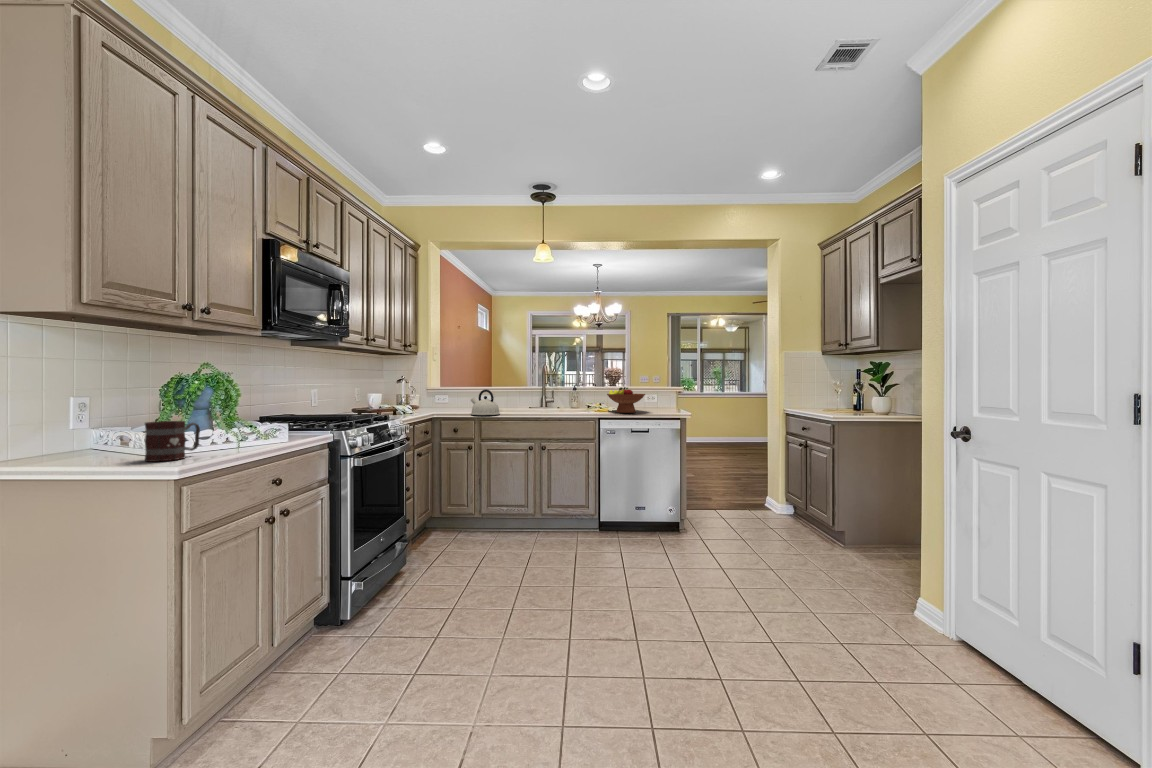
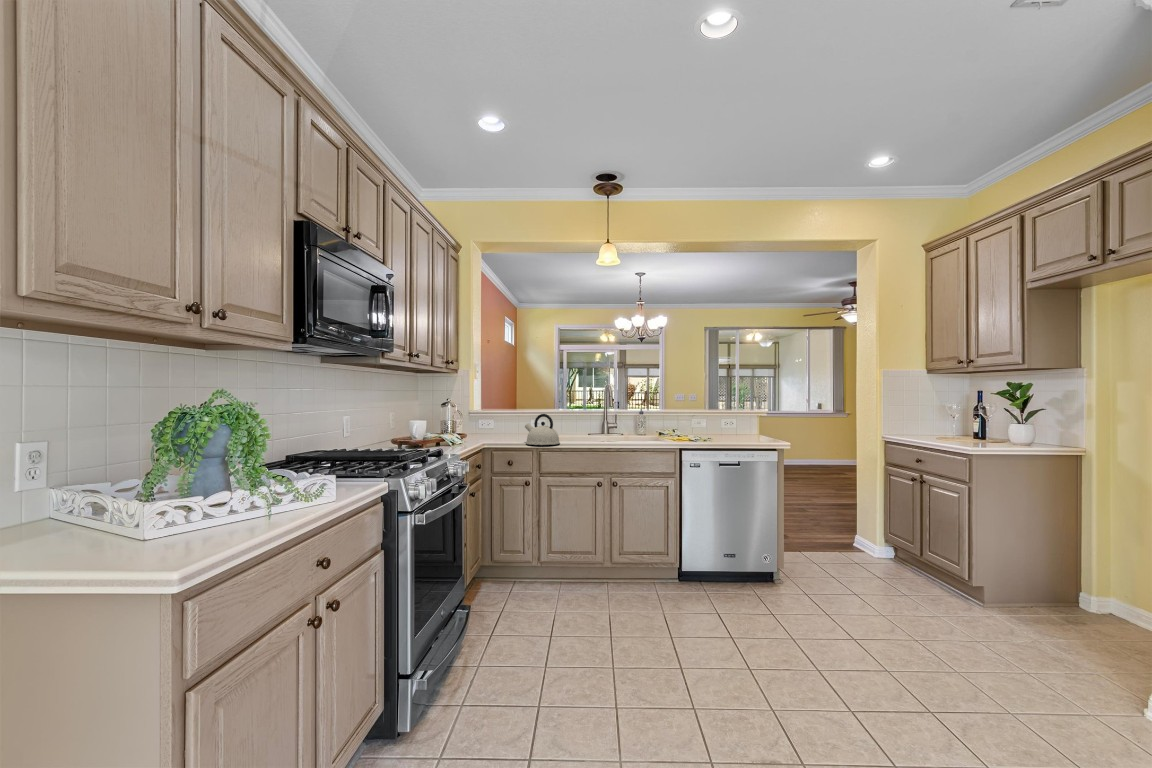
fruit bowl: present [607,387,645,413] -> none [684,411,731,441]
mug: present [145,421,200,461] -> none [124,484,213,556]

